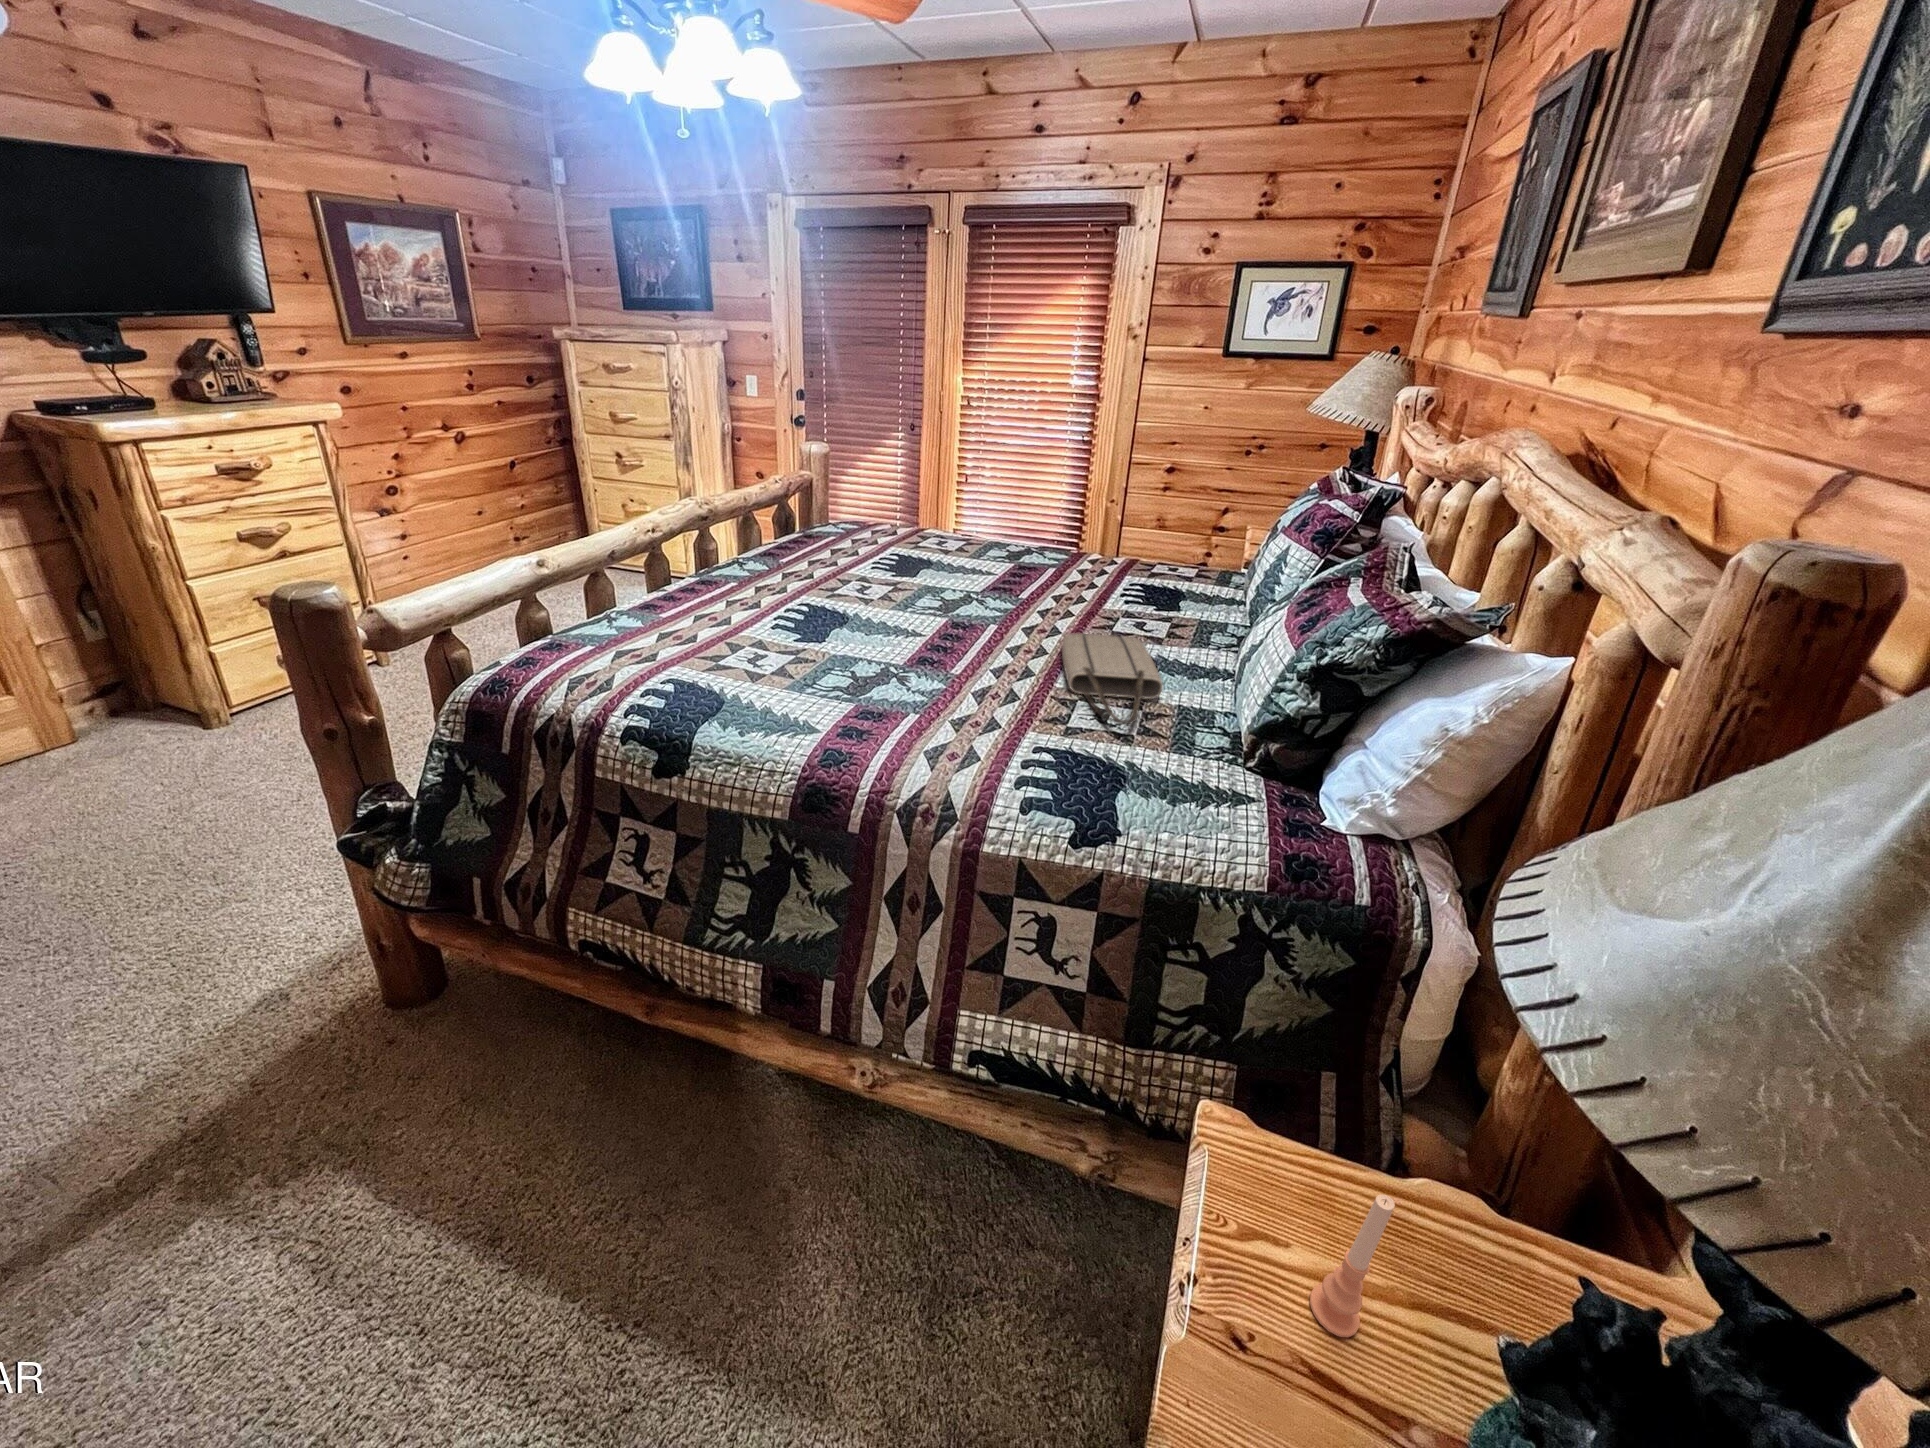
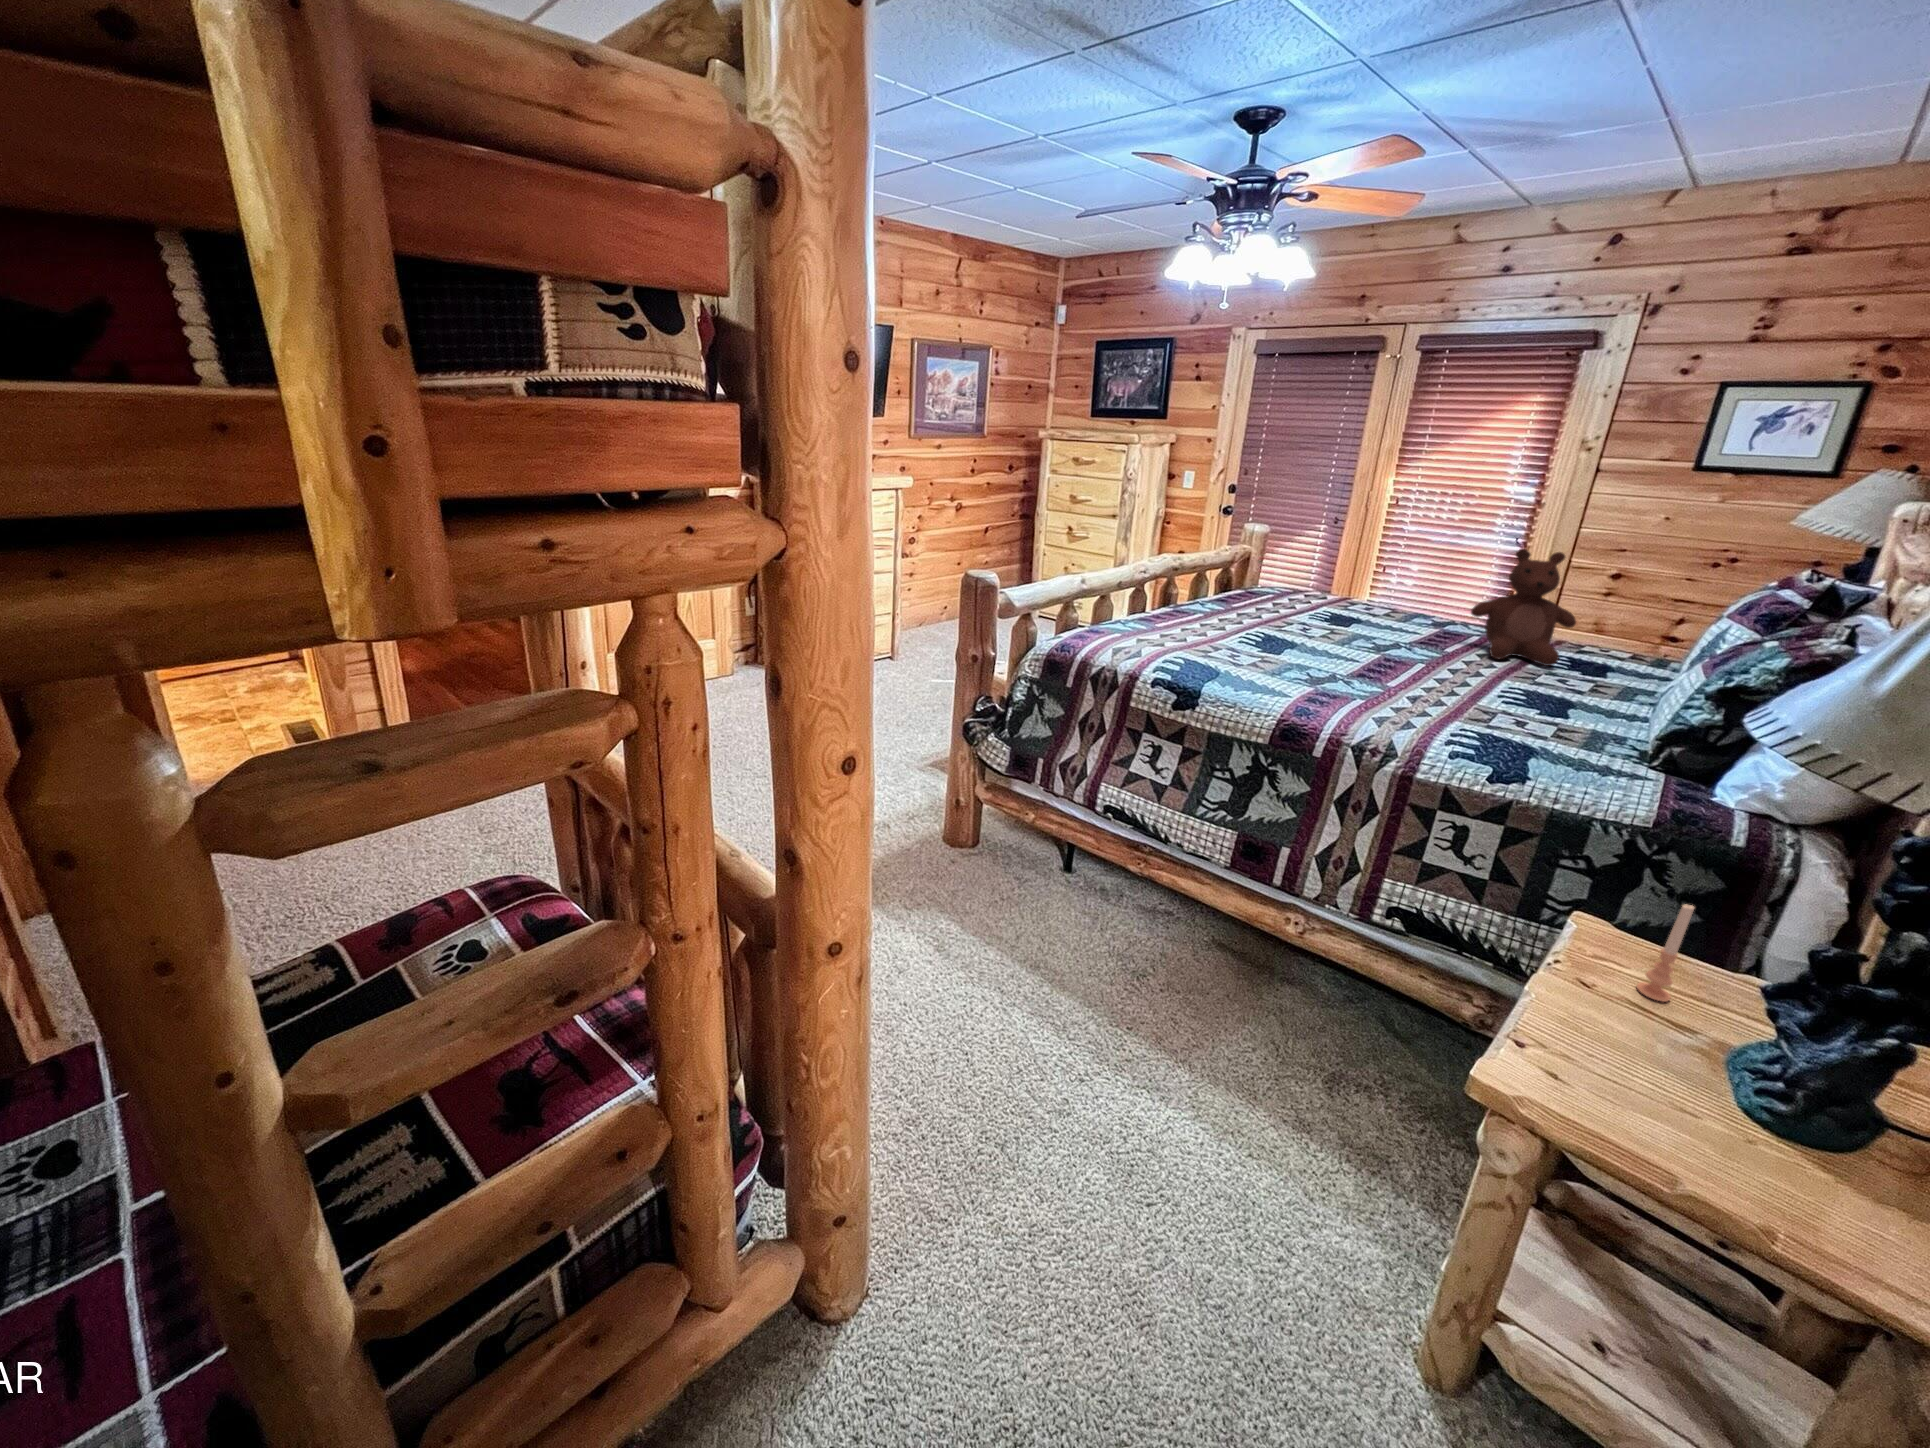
teddy bear: none [1042,463,1144,601] -> present [1471,549,1576,666]
tote bag: present [1062,633,1163,724] -> none [1485,674,1579,728]

